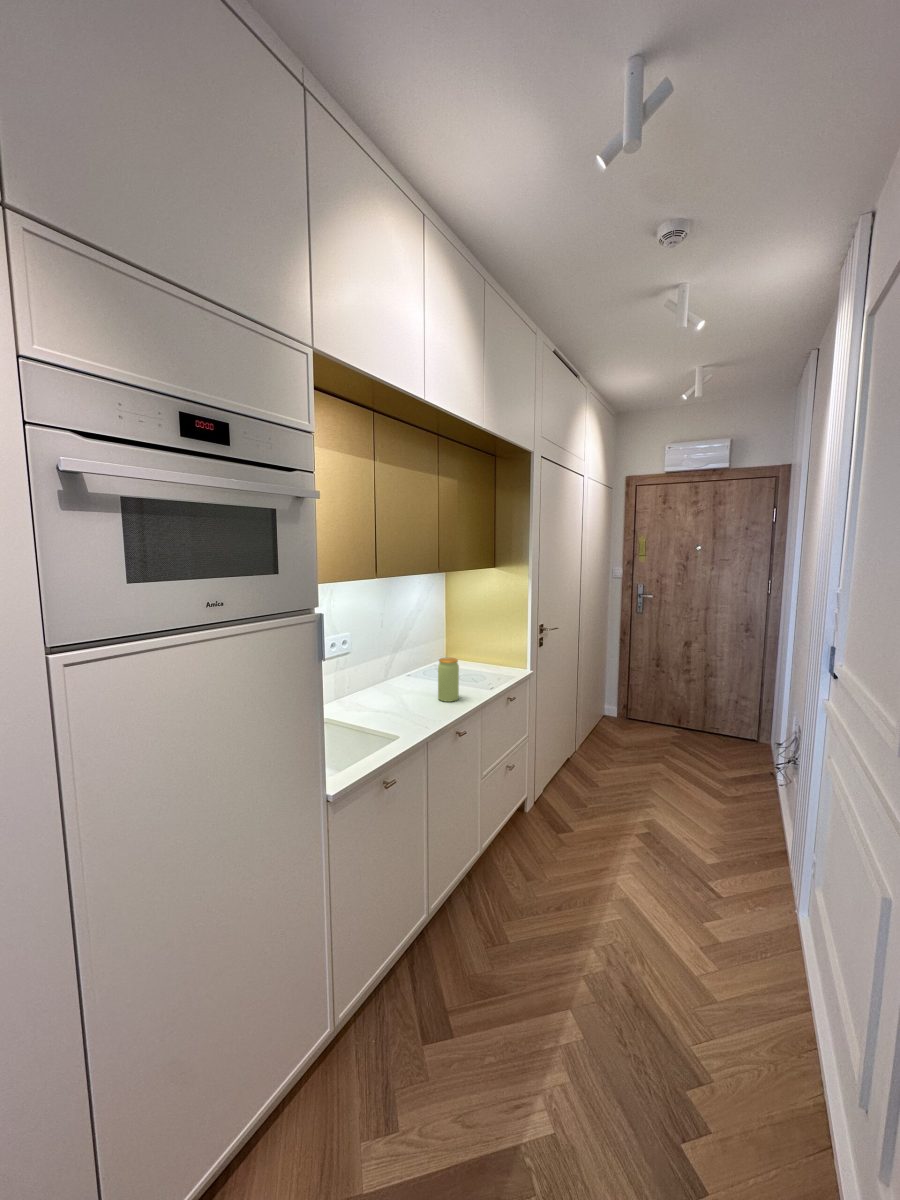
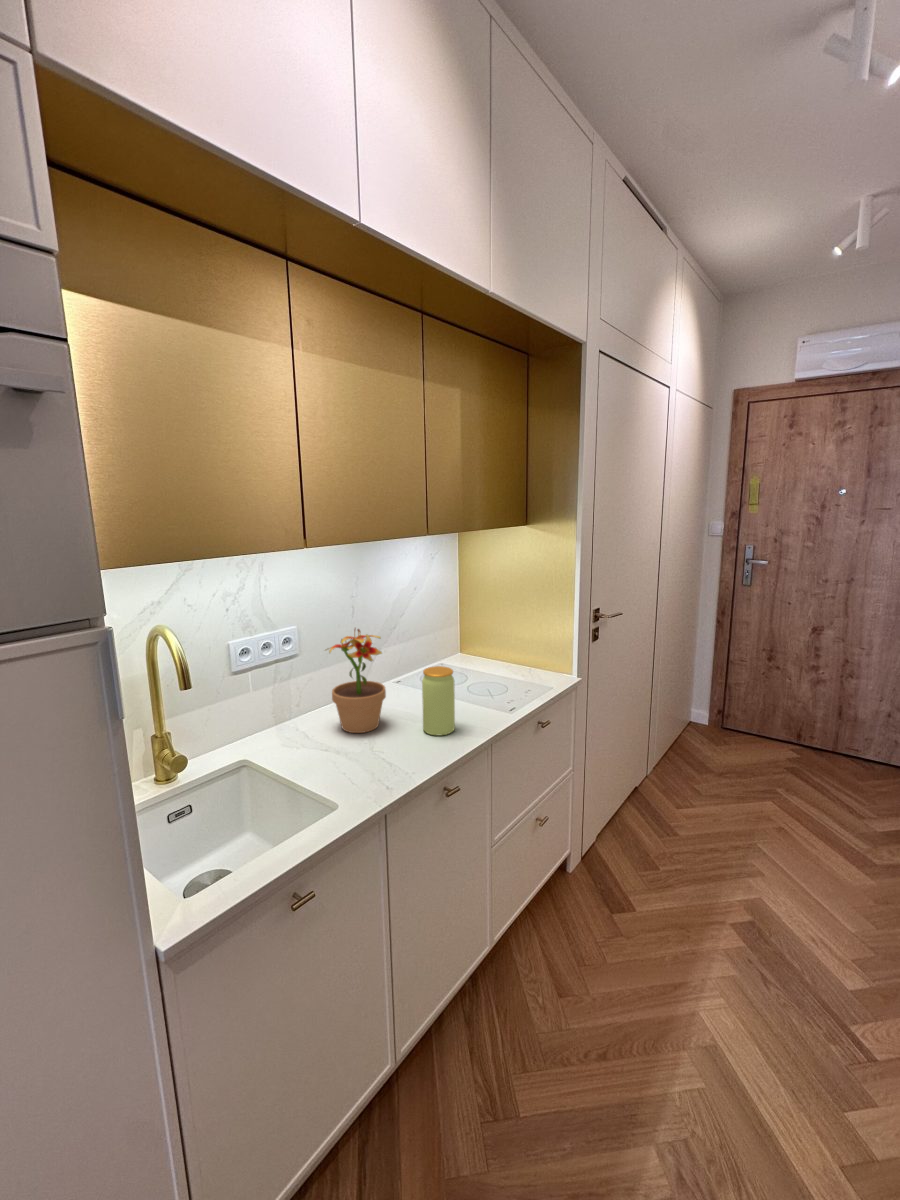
potted plant: none [373,632,413,702] -> present [326,629,386,733]

